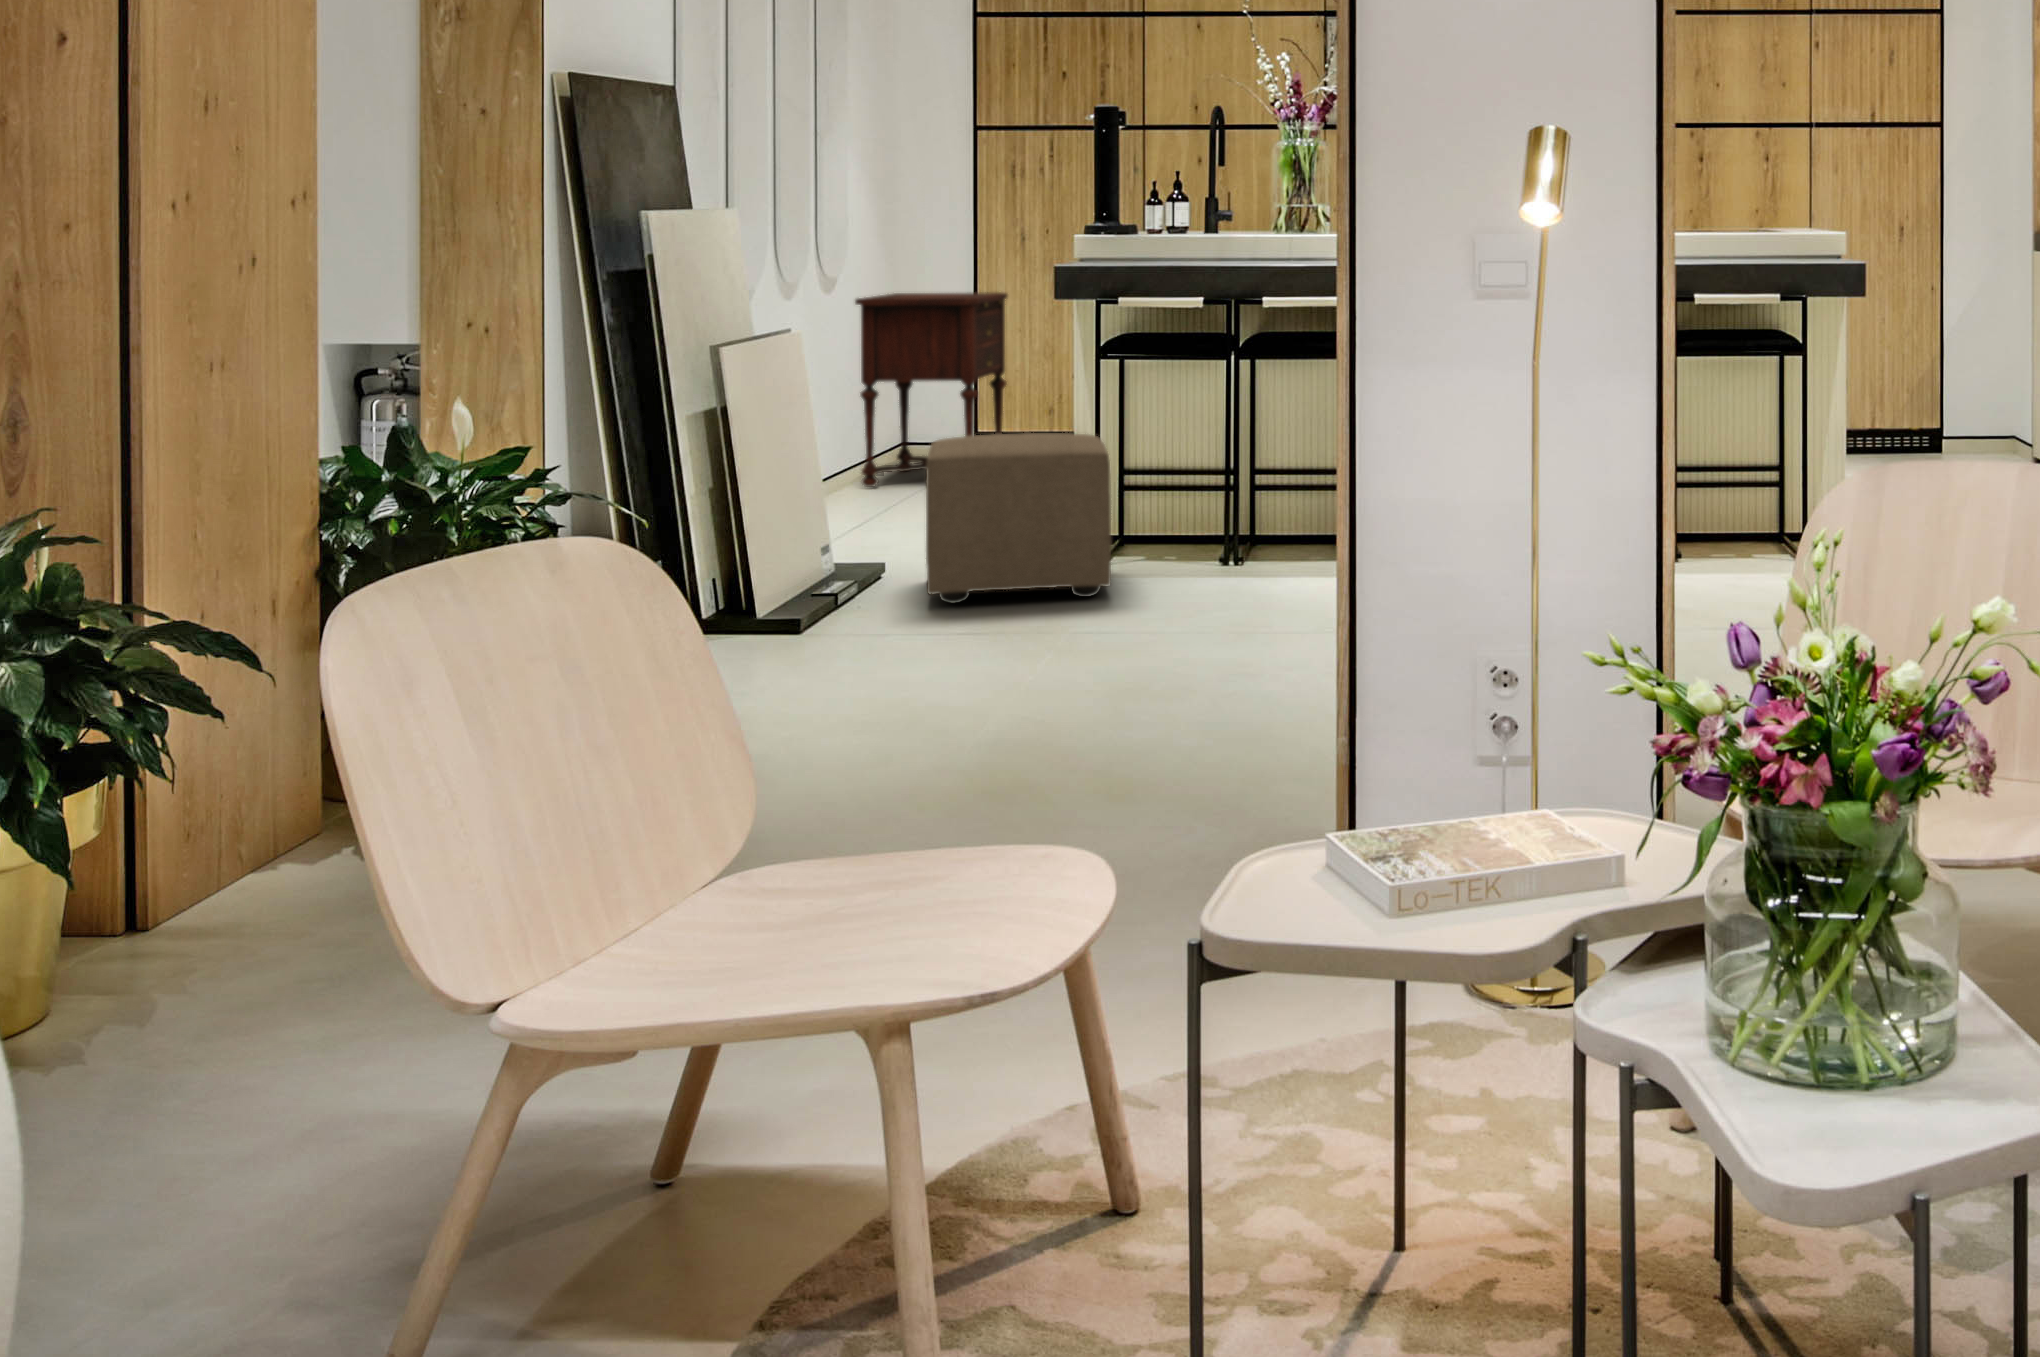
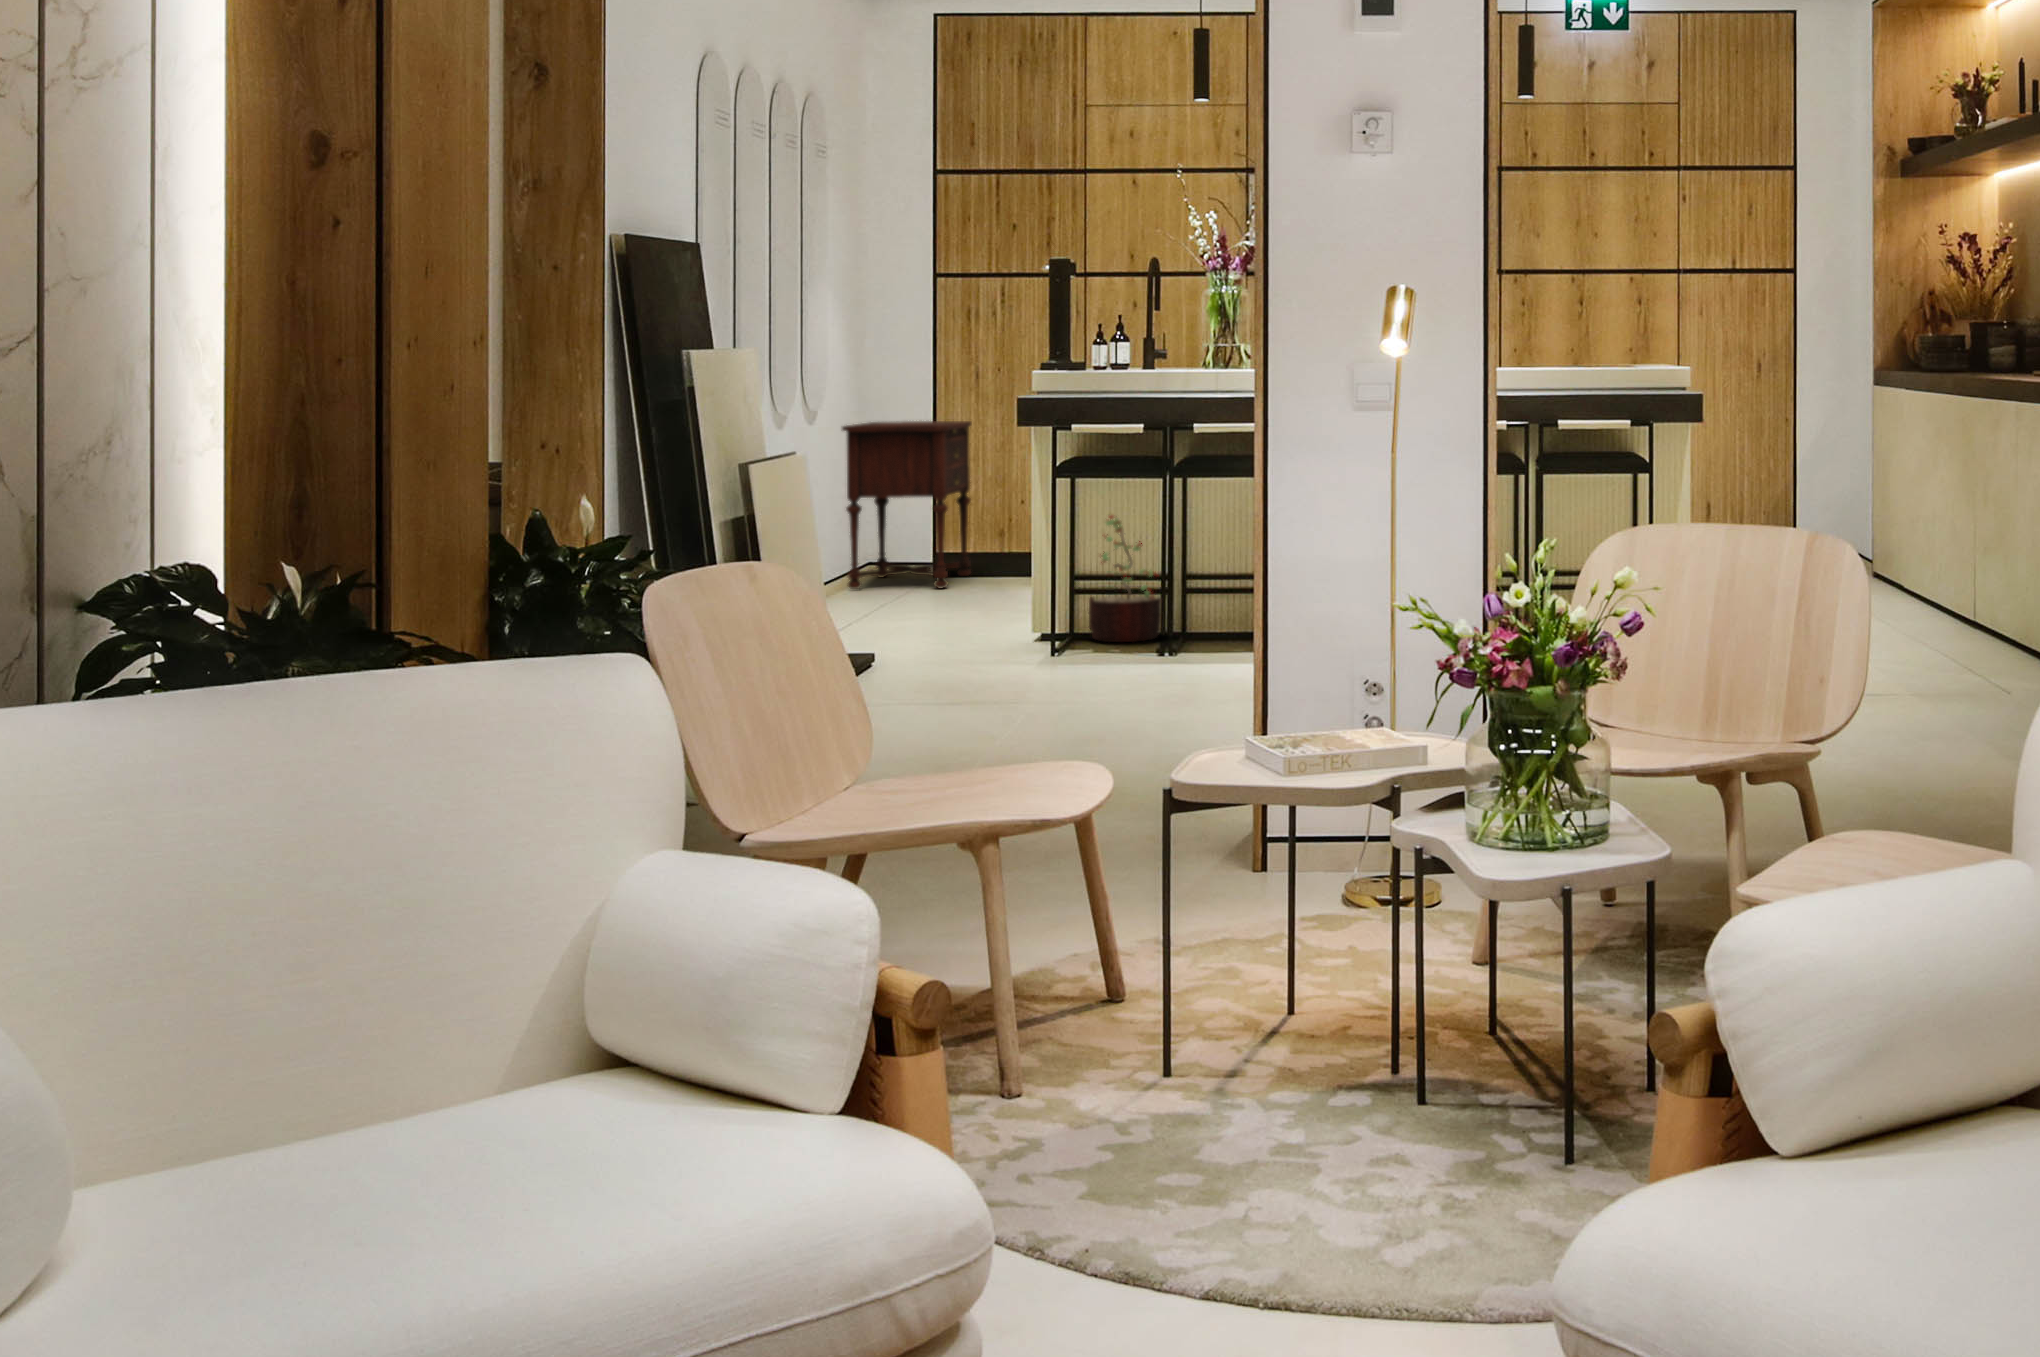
decorative plant: none [1135,397,1224,561] -> present [1089,515,1162,642]
ottoman: present [925,433,1111,603] -> none [919,535,1071,672]

